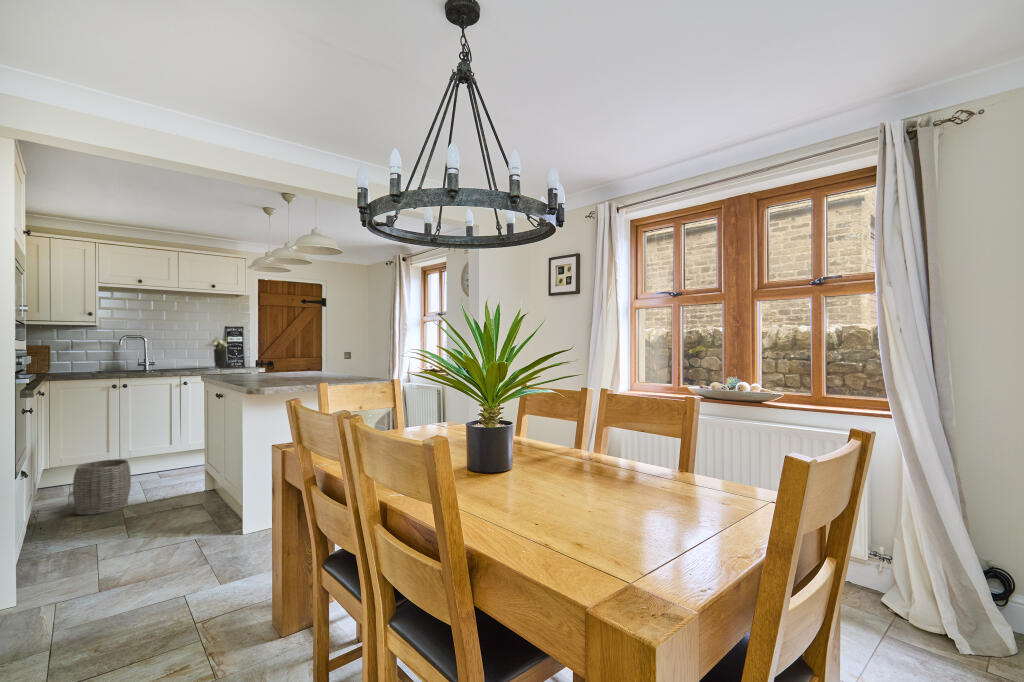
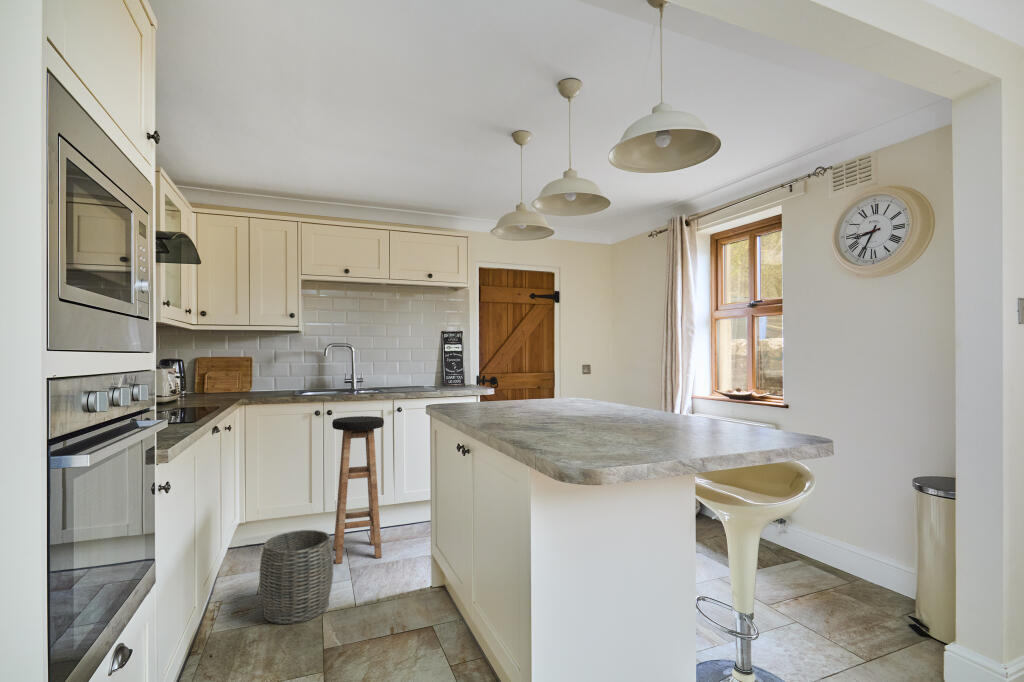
flower arrangement: present [203,337,228,367] -> none [415,344,451,386]
bar stool: none [128,388,172,488] -> present [332,416,384,564]

